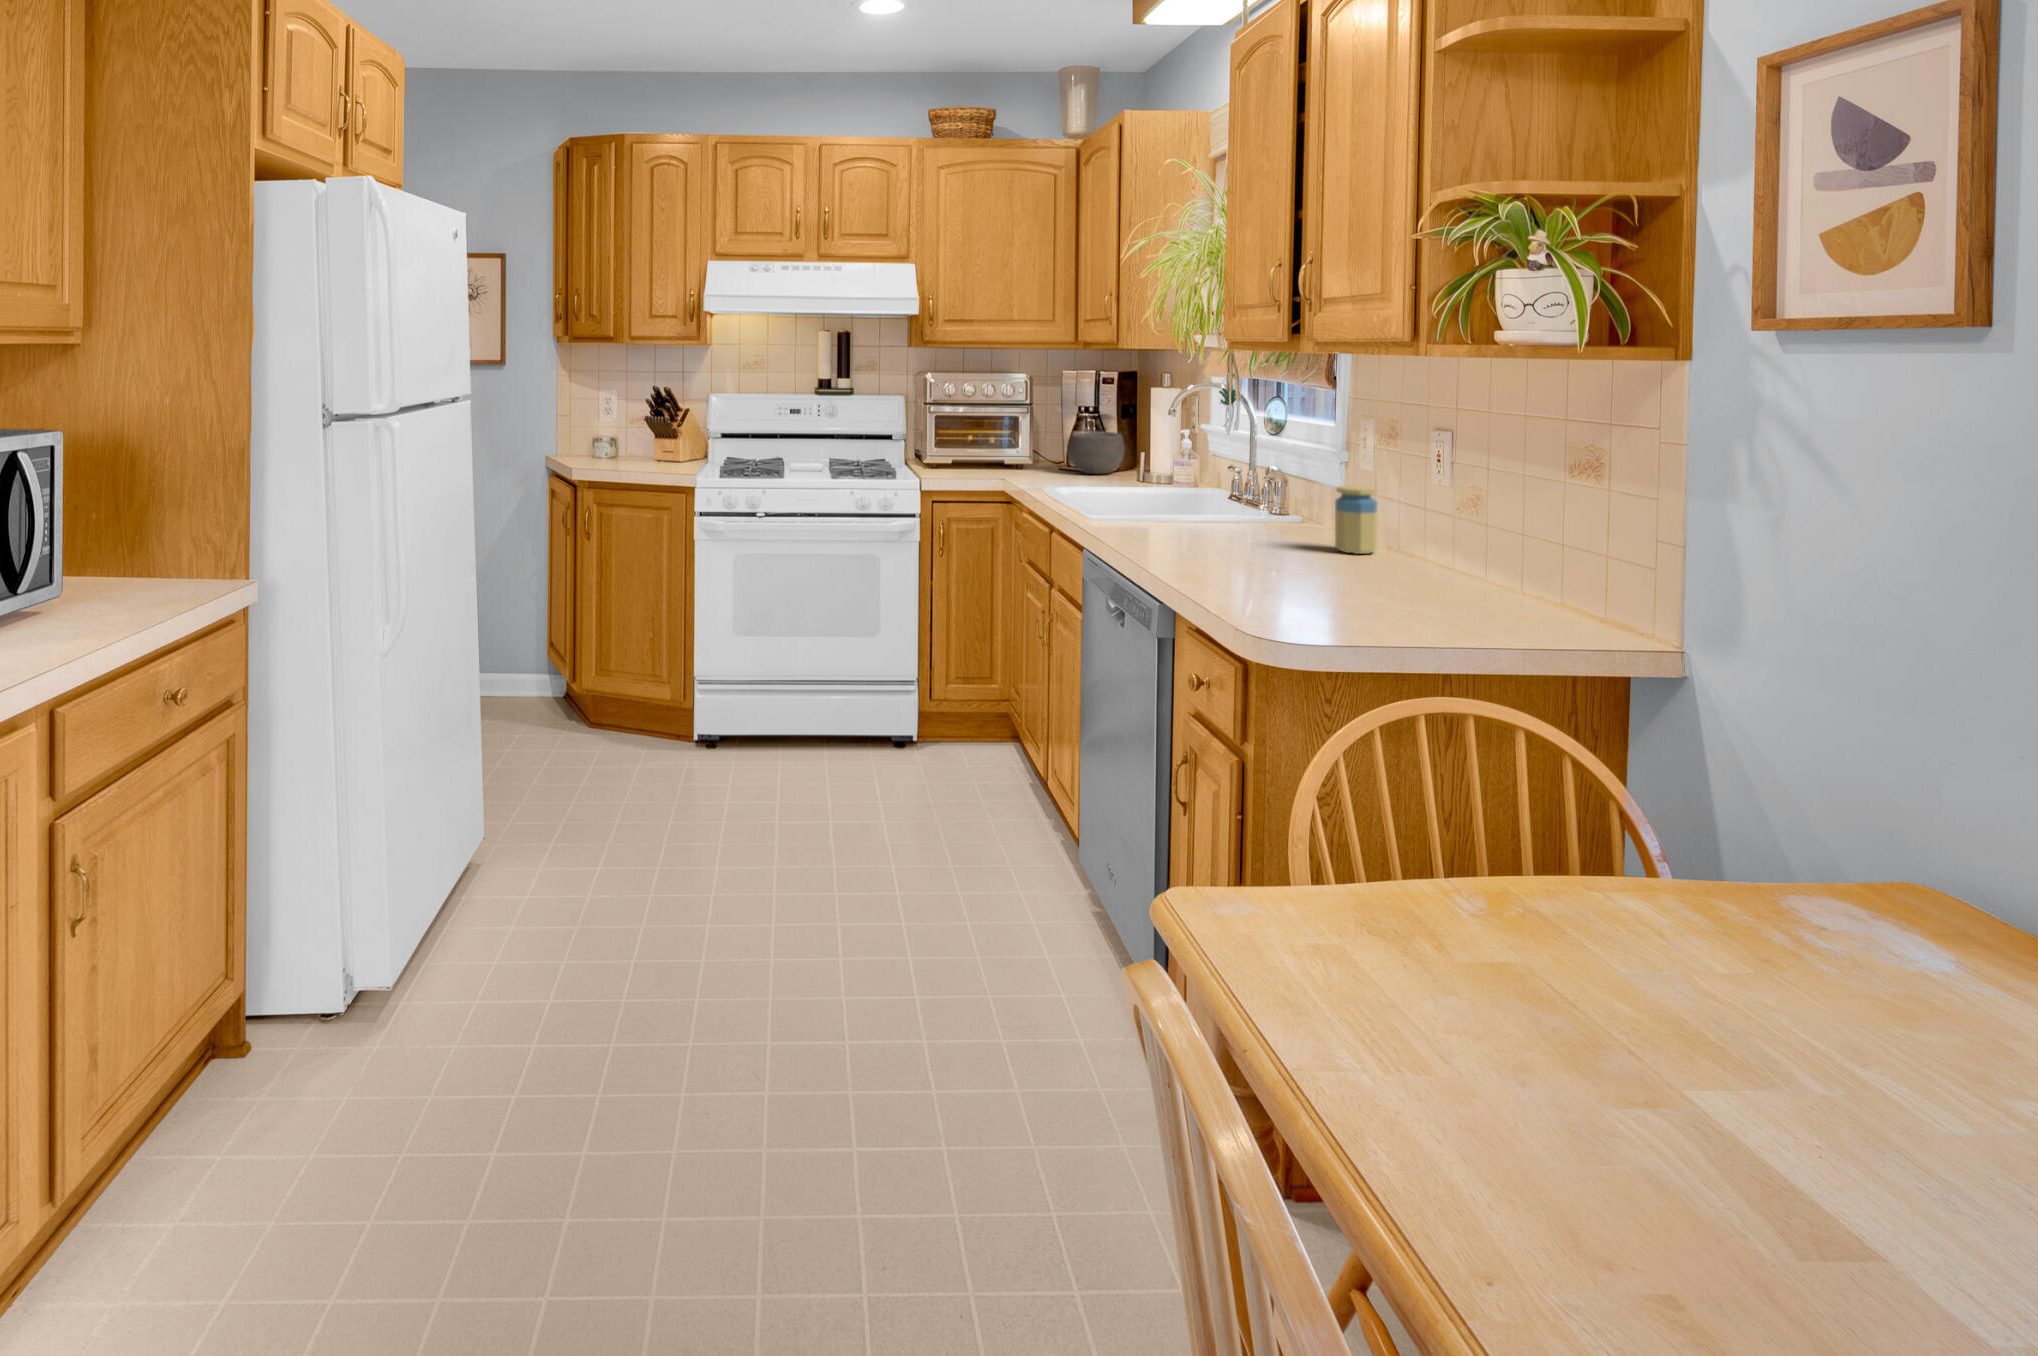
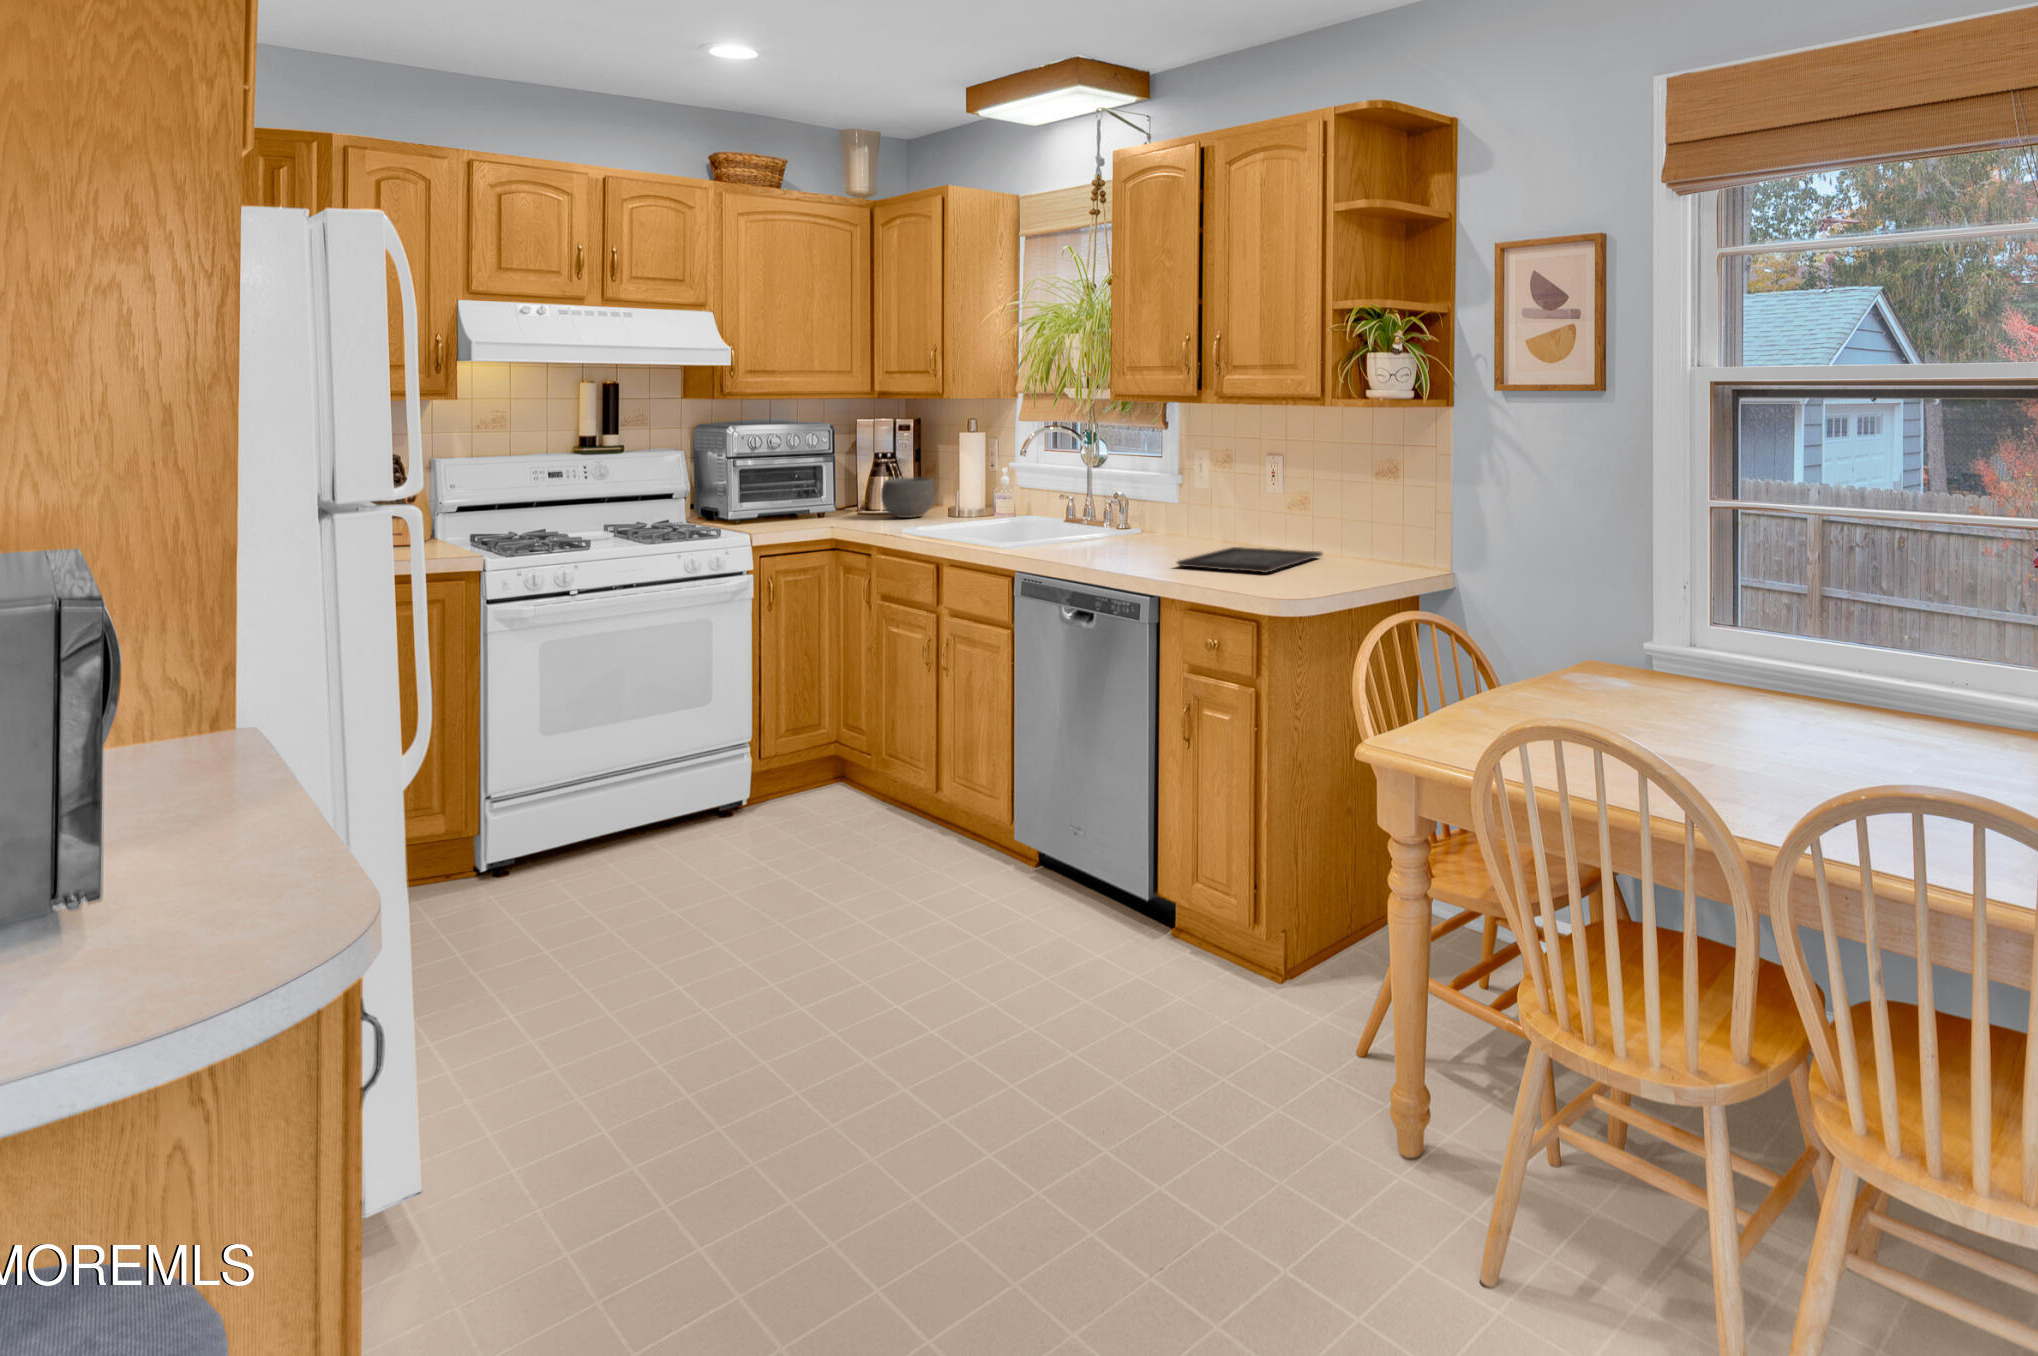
jar: present [1335,486,1377,554] -> none [1208,500,1235,549]
tray: none [1233,553,1477,597] -> present [1176,547,1323,573]

